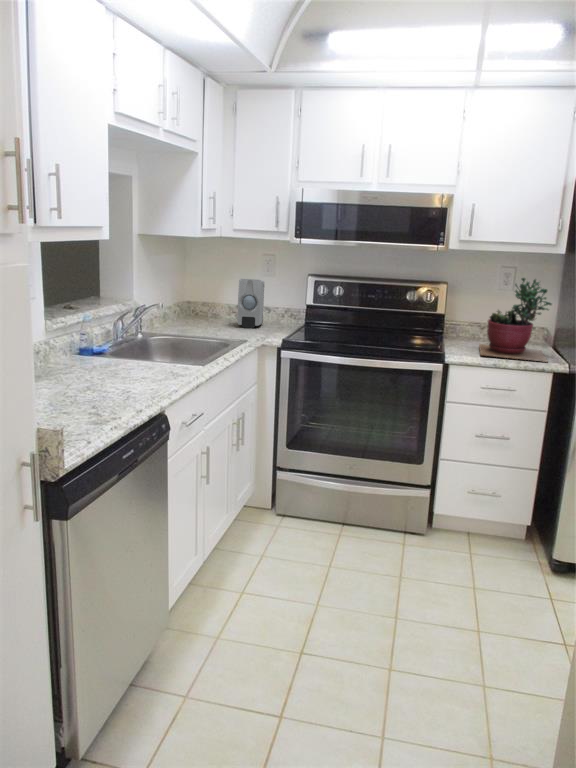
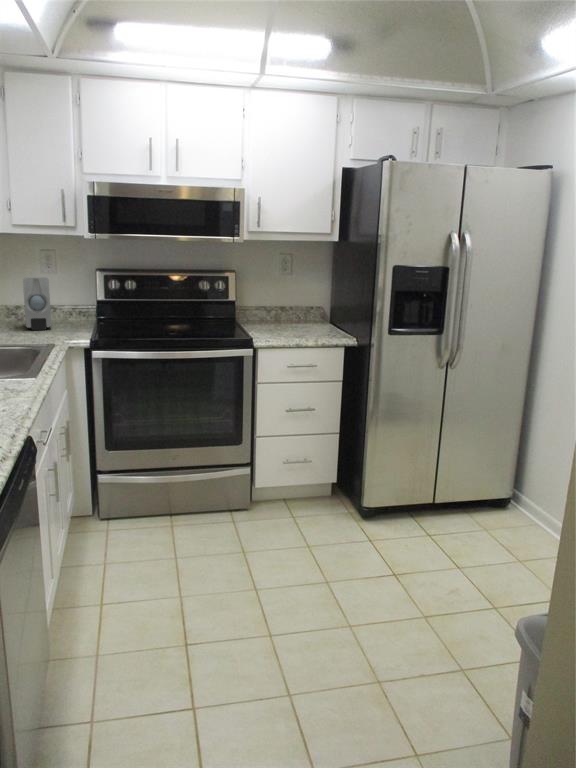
succulent plant: present [479,278,552,362] -> none [274,264,339,338]

